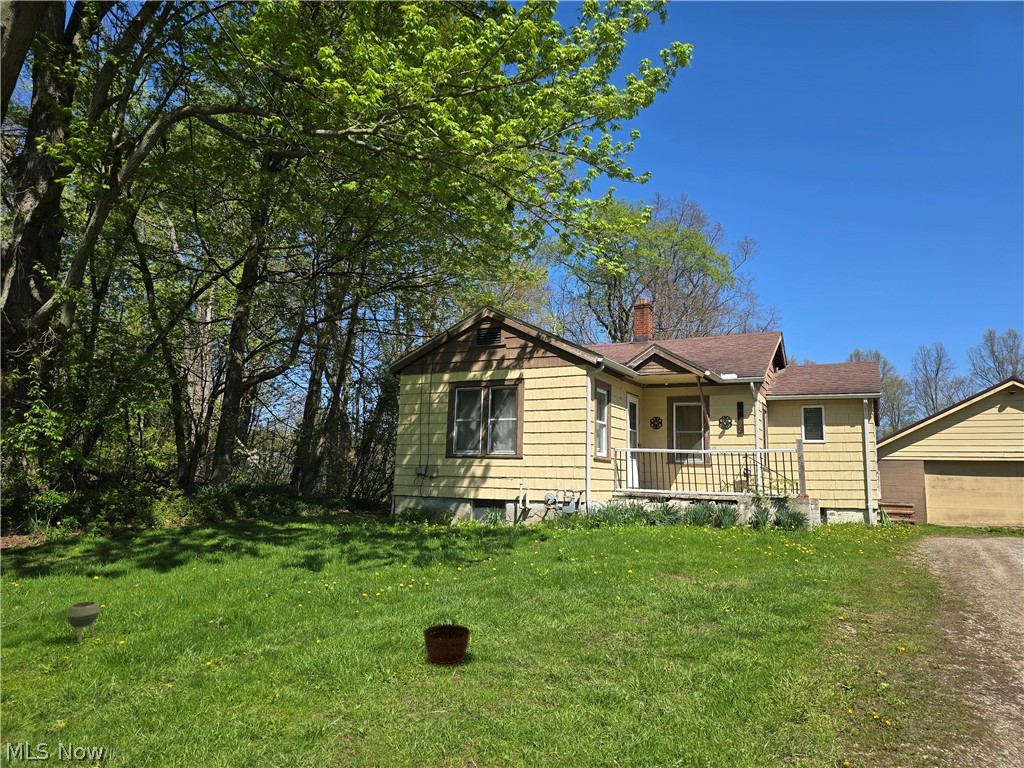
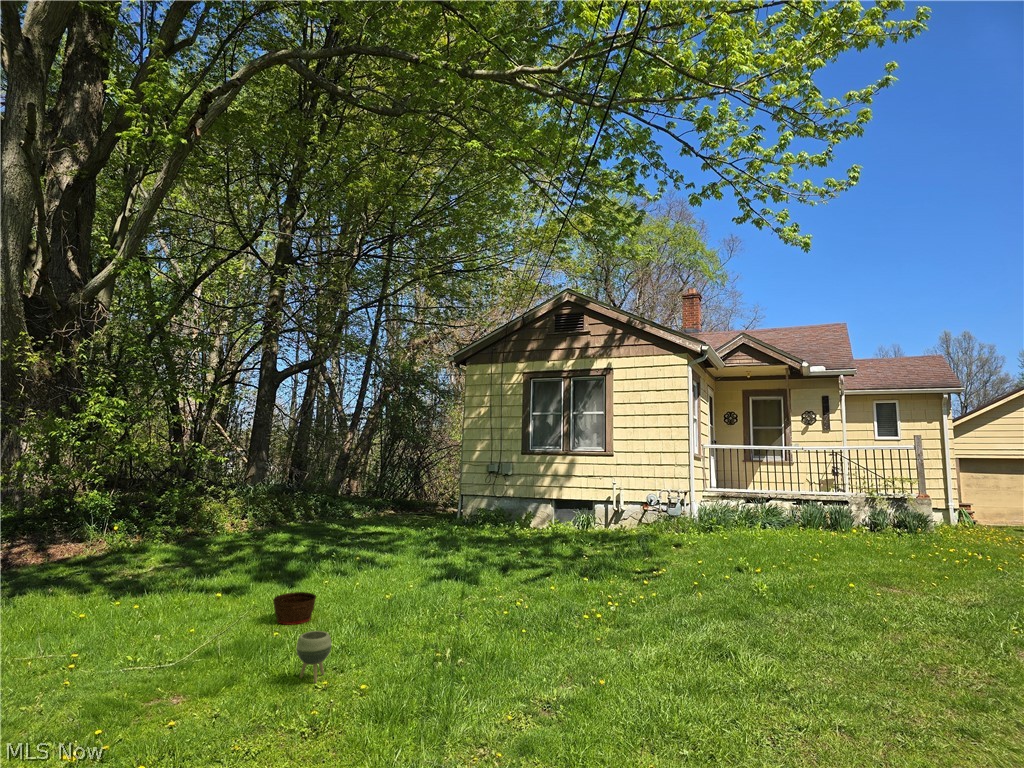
basket: present [424,624,470,664] -> present [273,592,316,625]

